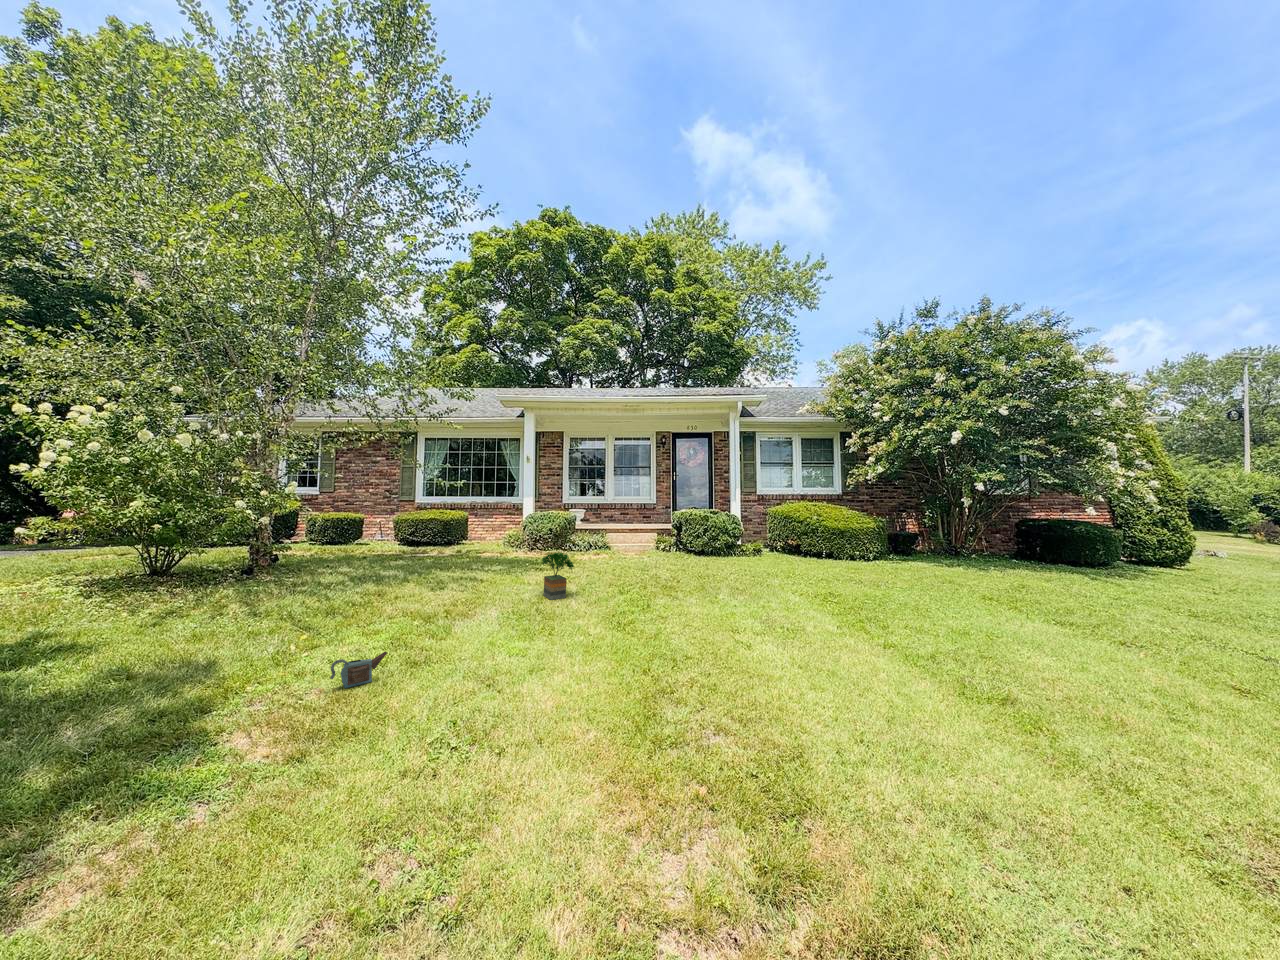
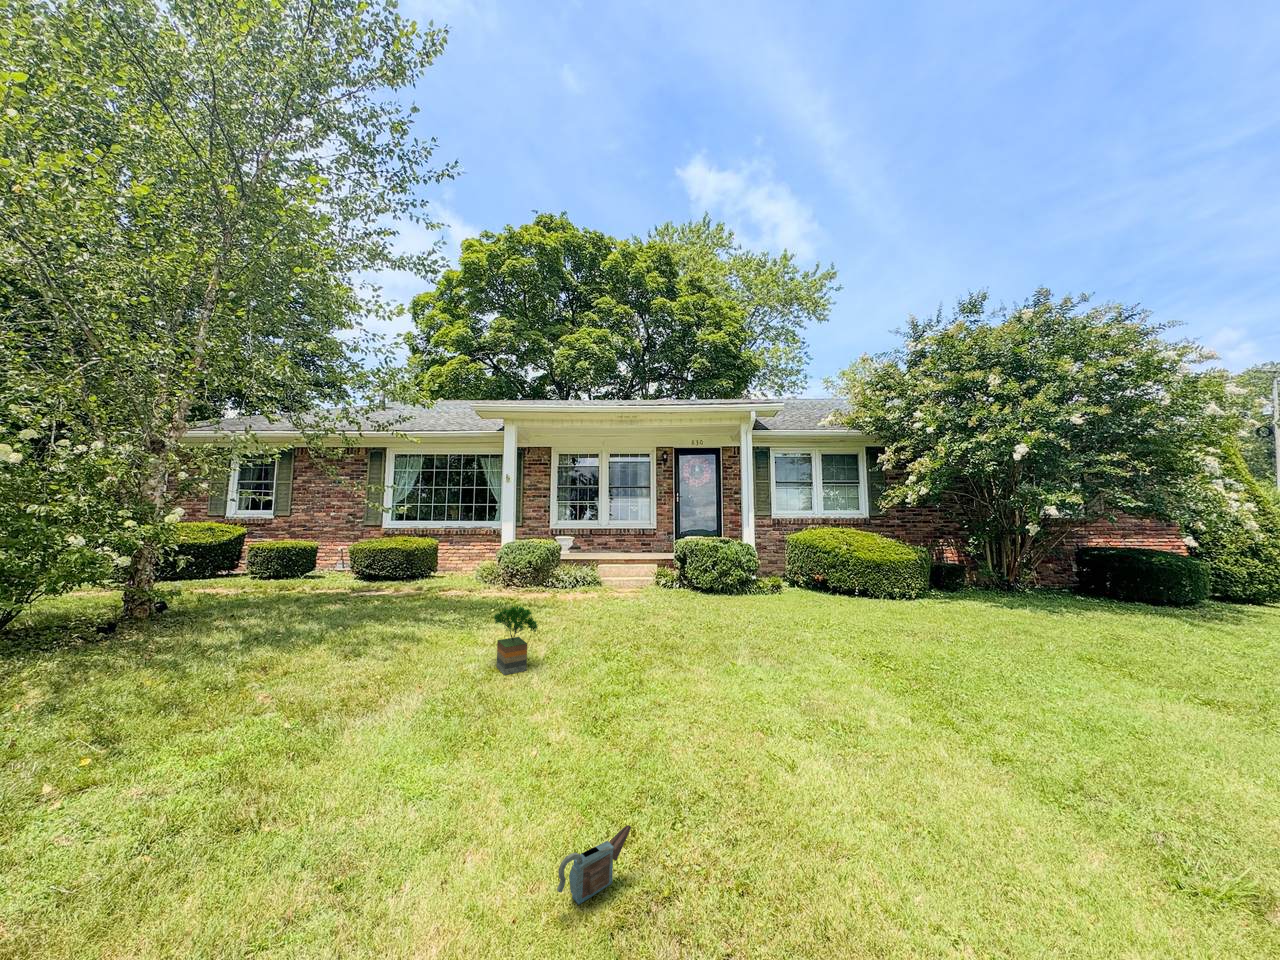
watering can: present [330,652,387,688] -> present [557,825,631,905]

